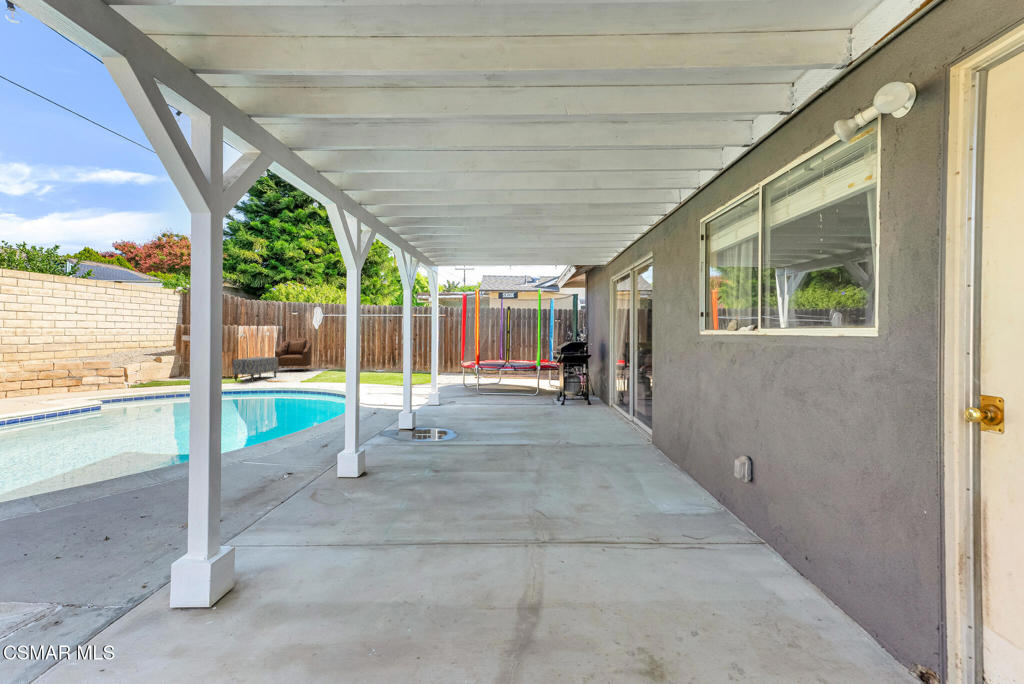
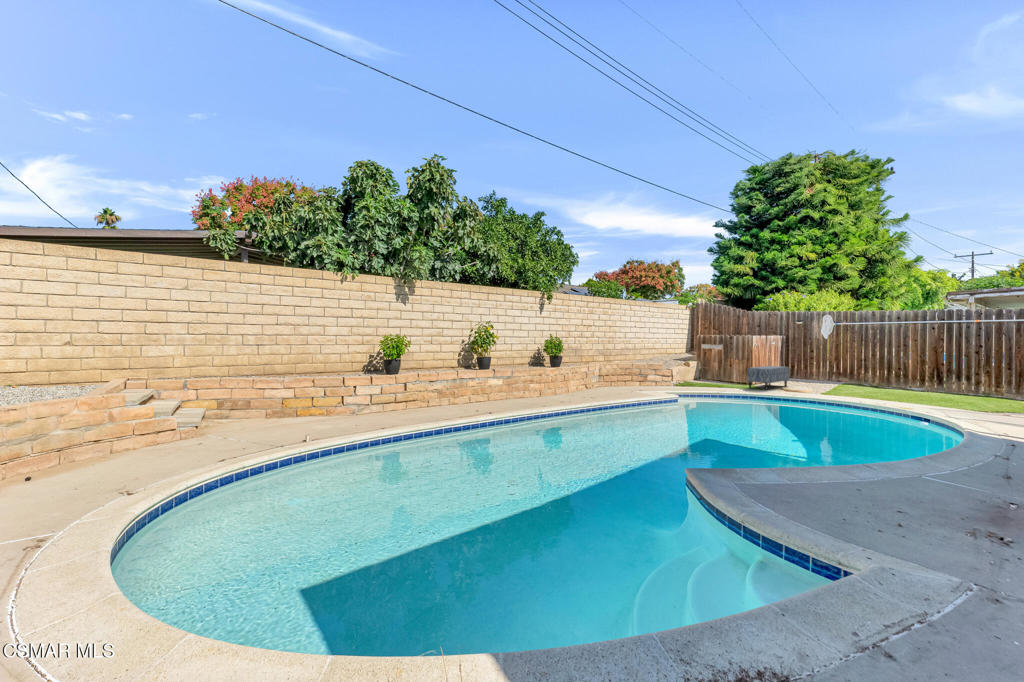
armchair: present [275,338,312,371] -> none [782,348,821,382]

